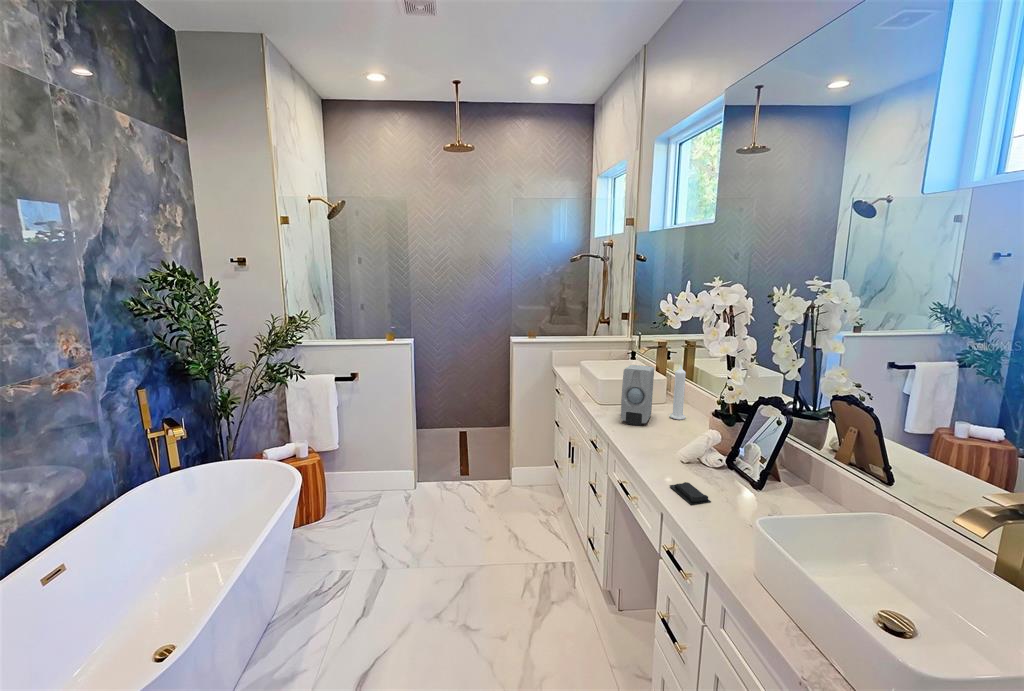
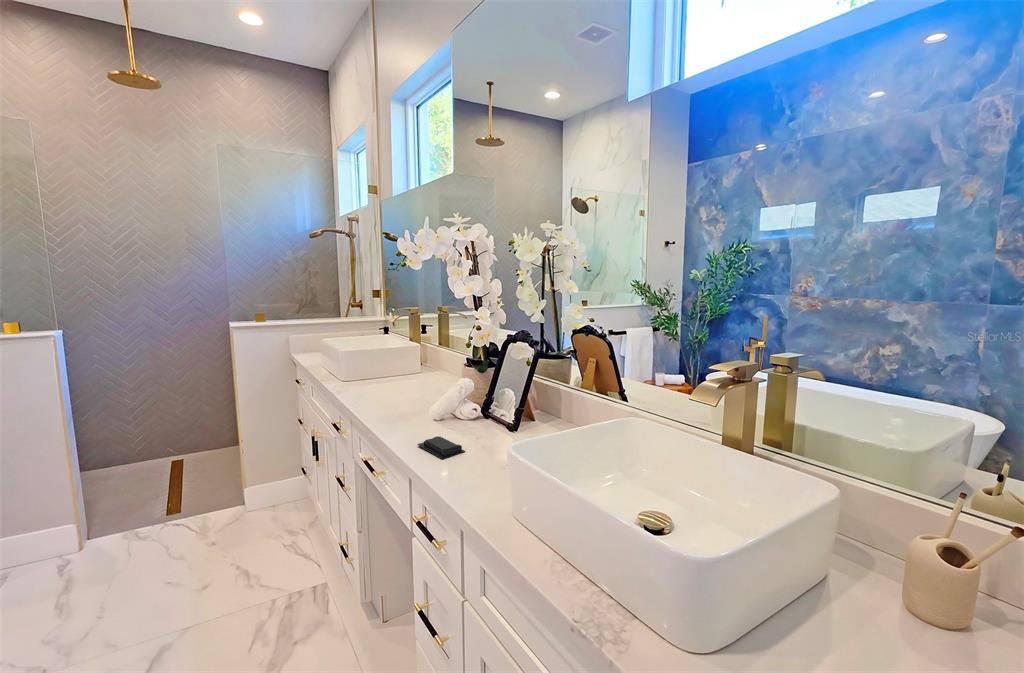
soap dispenser: present [621,365,654,426] -> none [364,328,403,395]
candle: present [670,365,686,420] -> none [423,323,440,384]

